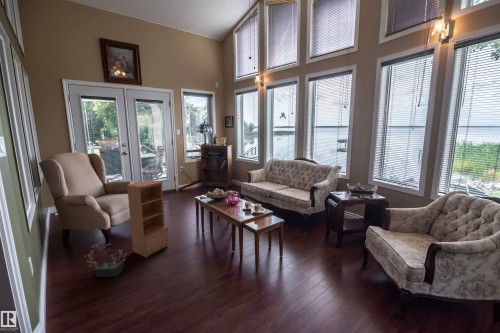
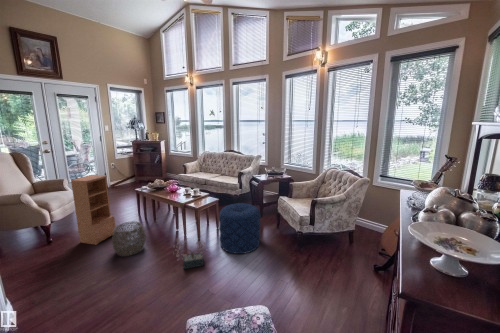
pouf: none [282,231,342,307] -> present [219,203,261,254]
woven basket: none [158,238,195,281] -> present [112,221,146,256]
decorative plant: present [88,245,127,277] -> present [176,240,205,269]

